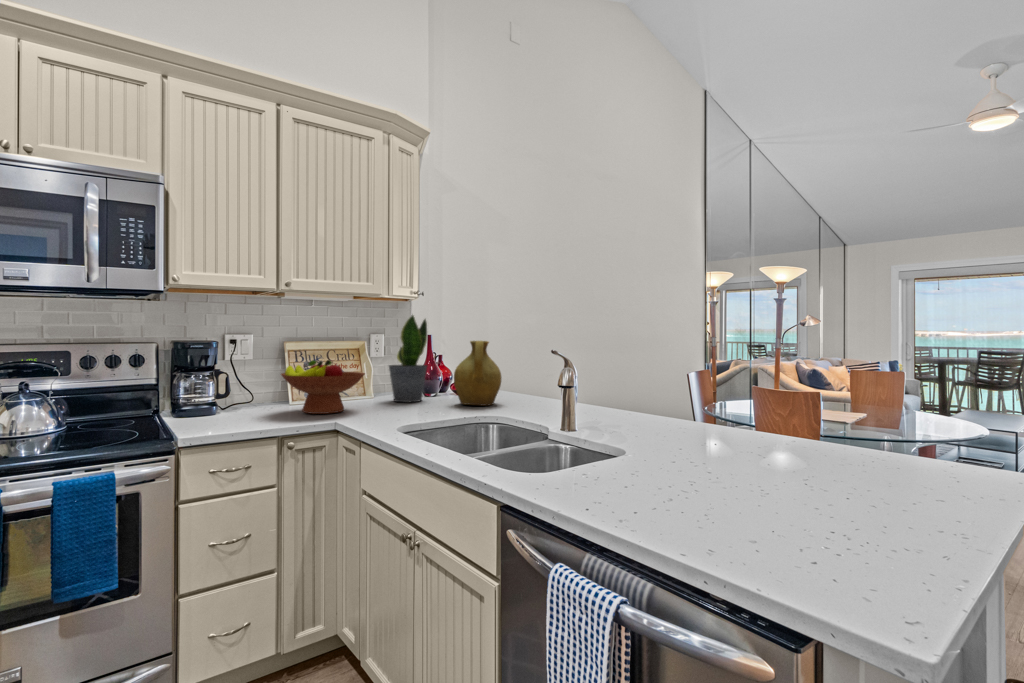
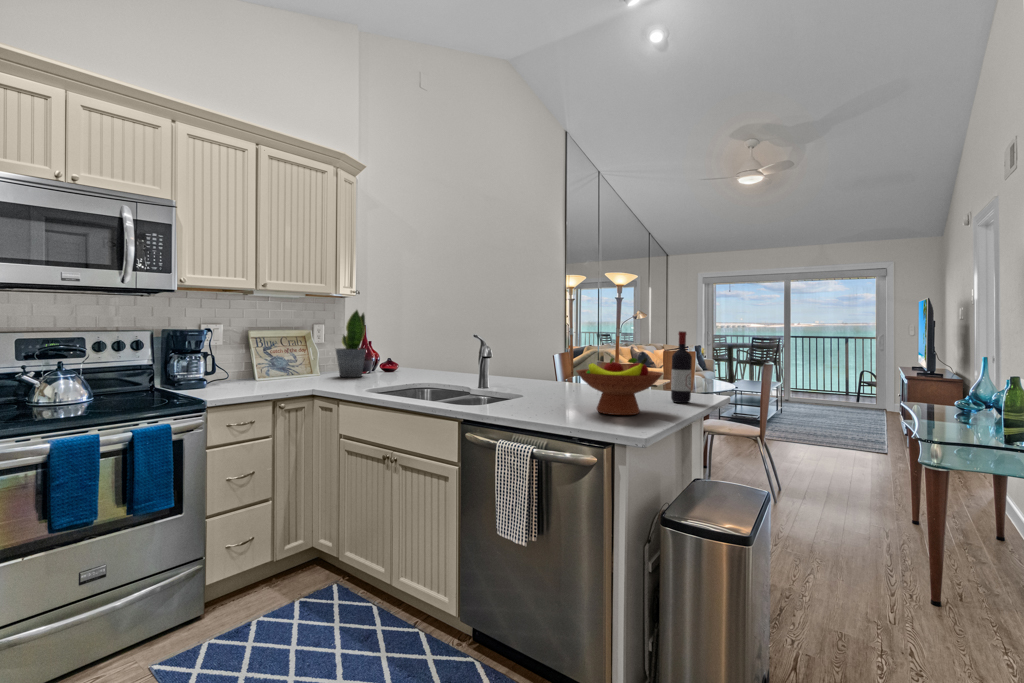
pitcher: present [454,341,502,406] -> none [391,330,427,378]
wine bottle: none [912,341,962,488] -> present [671,331,692,403]
fruit bowl: present [281,360,365,414] -> present [576,358,663,415]

